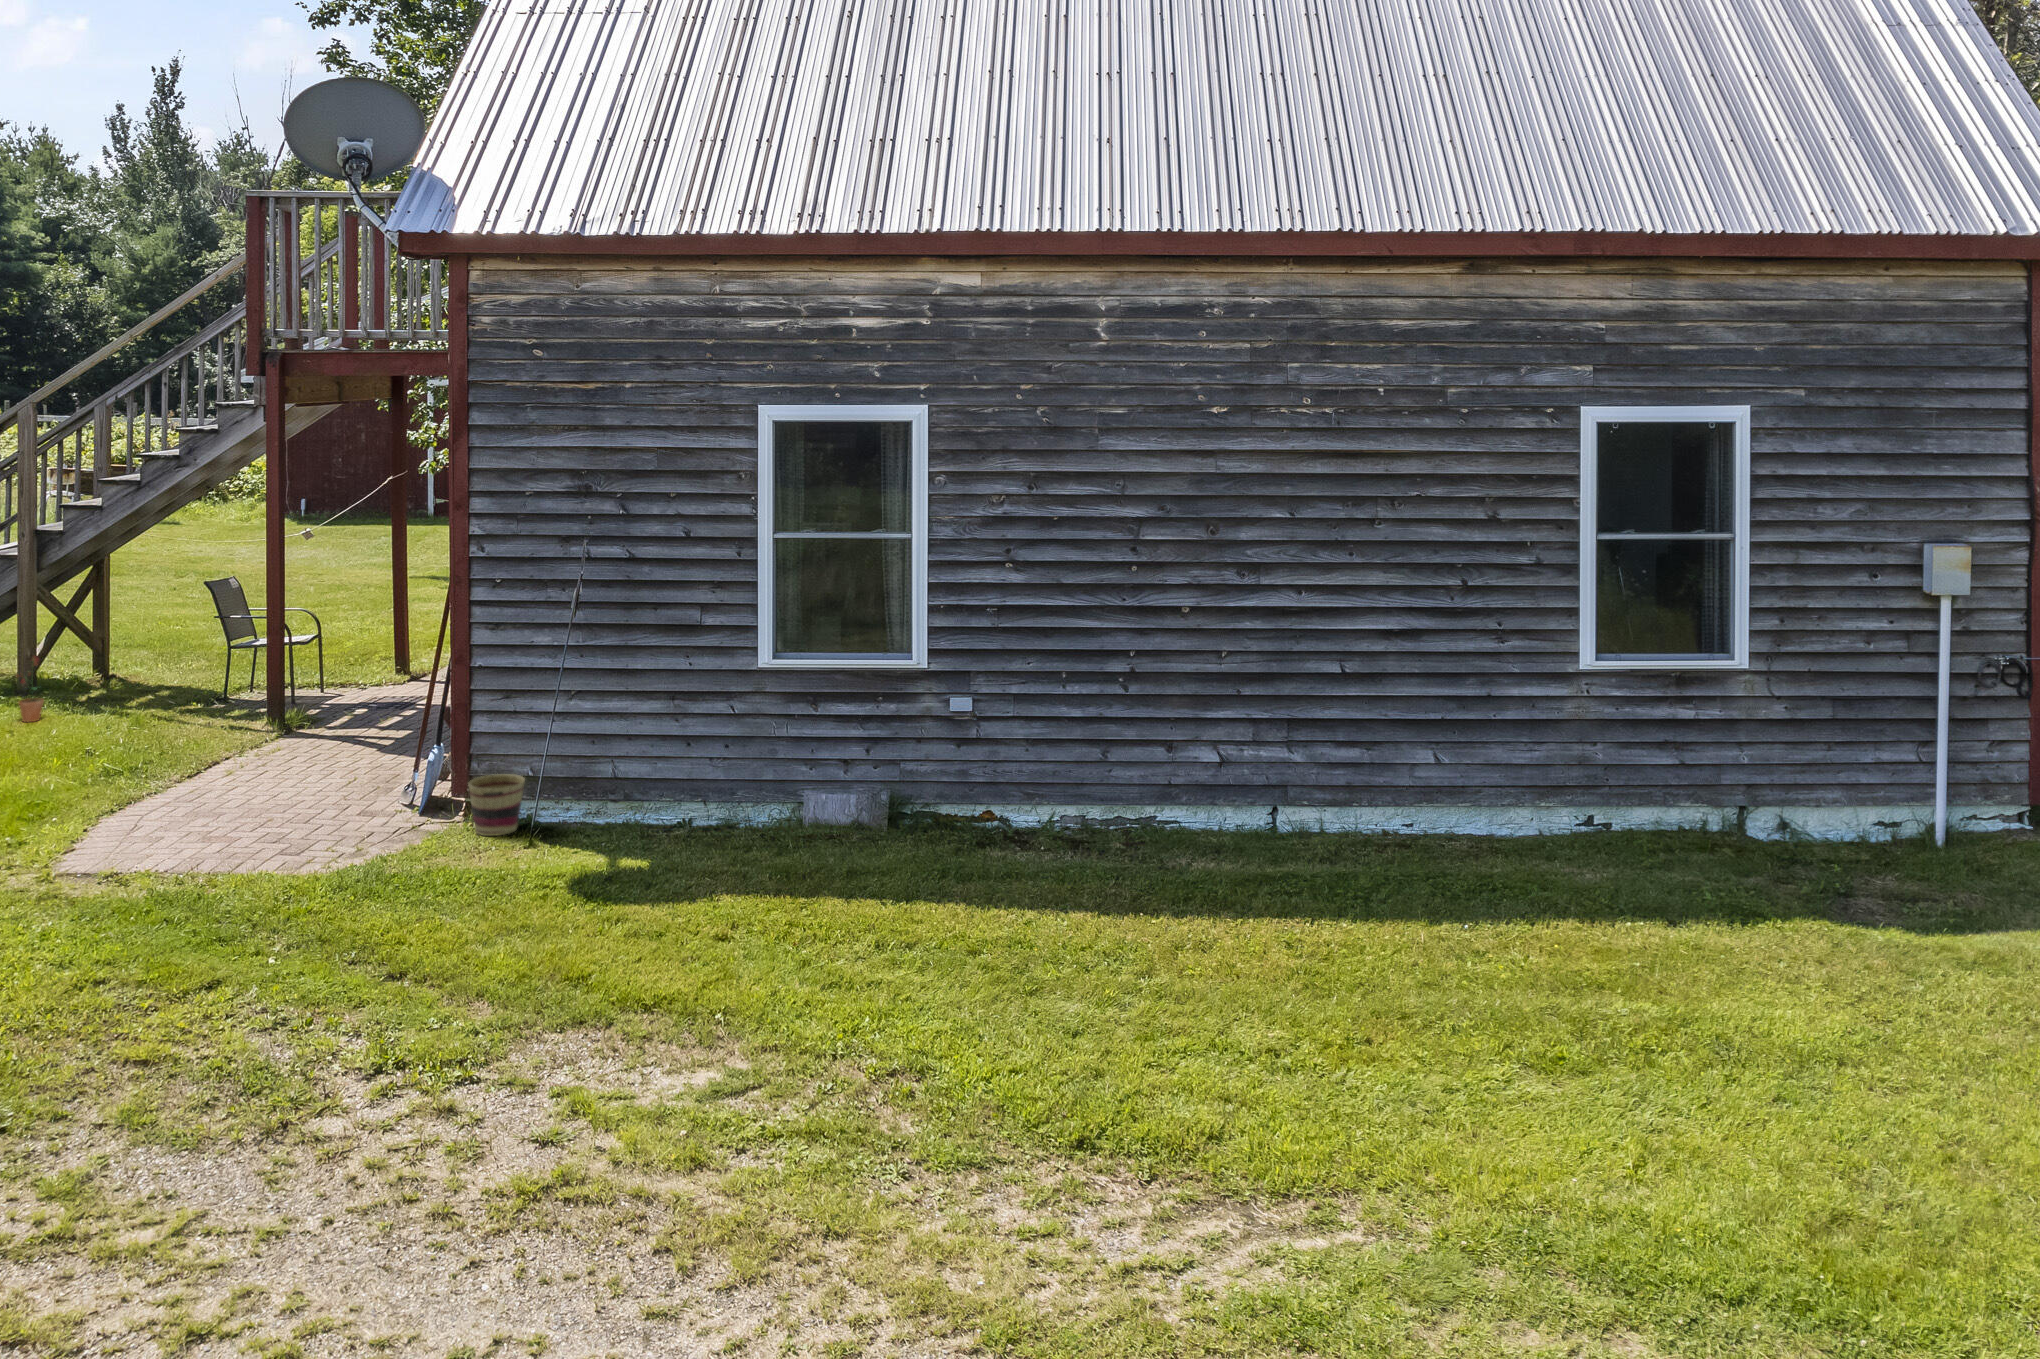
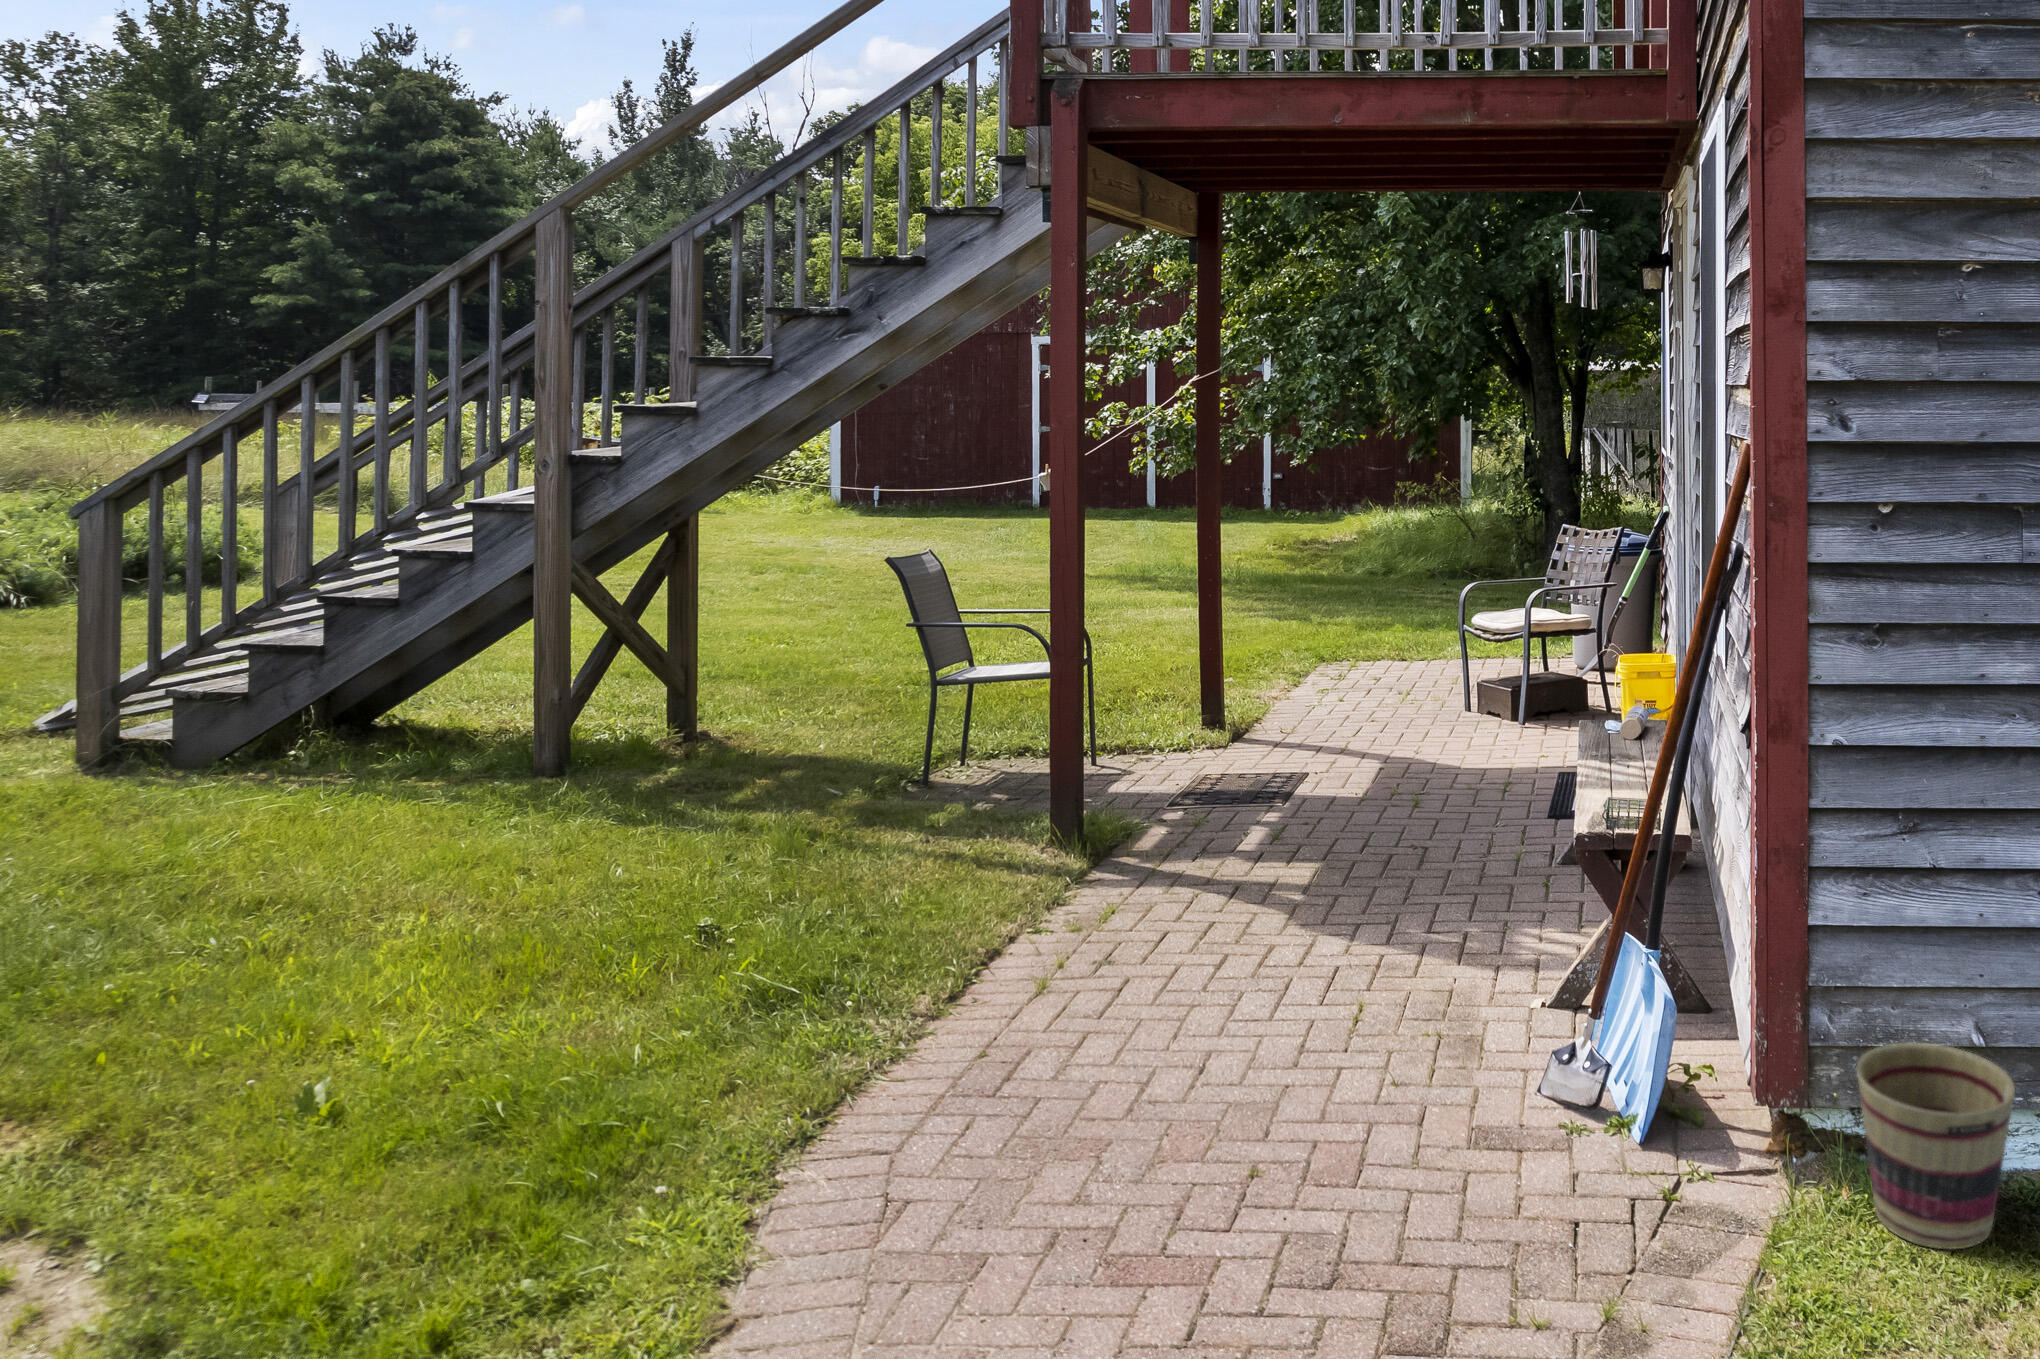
potted plant: present [17,656,44,722] -> none [536,695,594,829]

